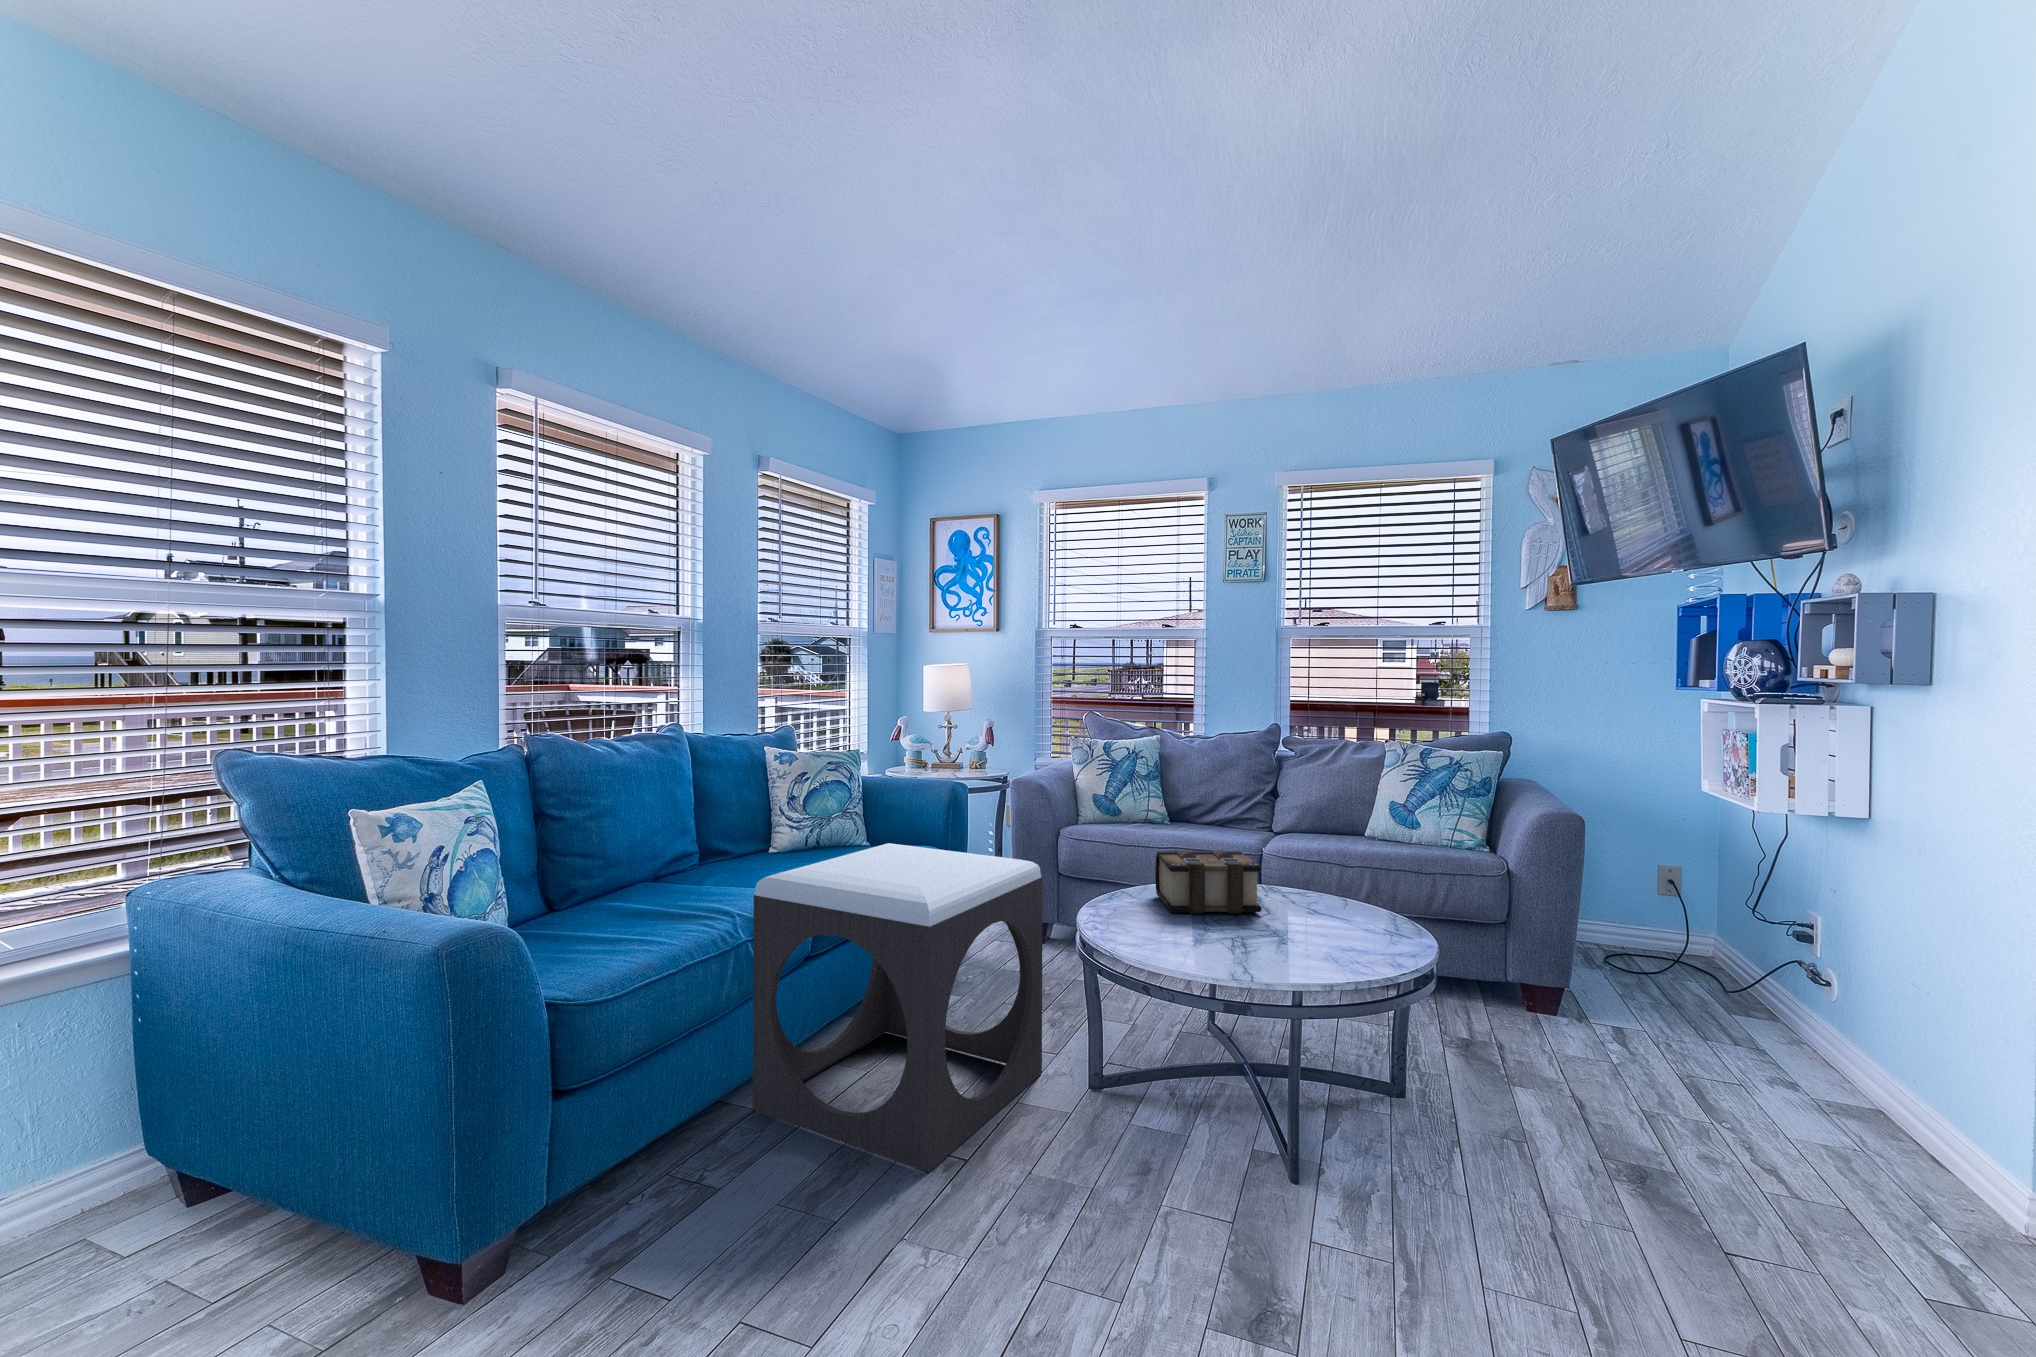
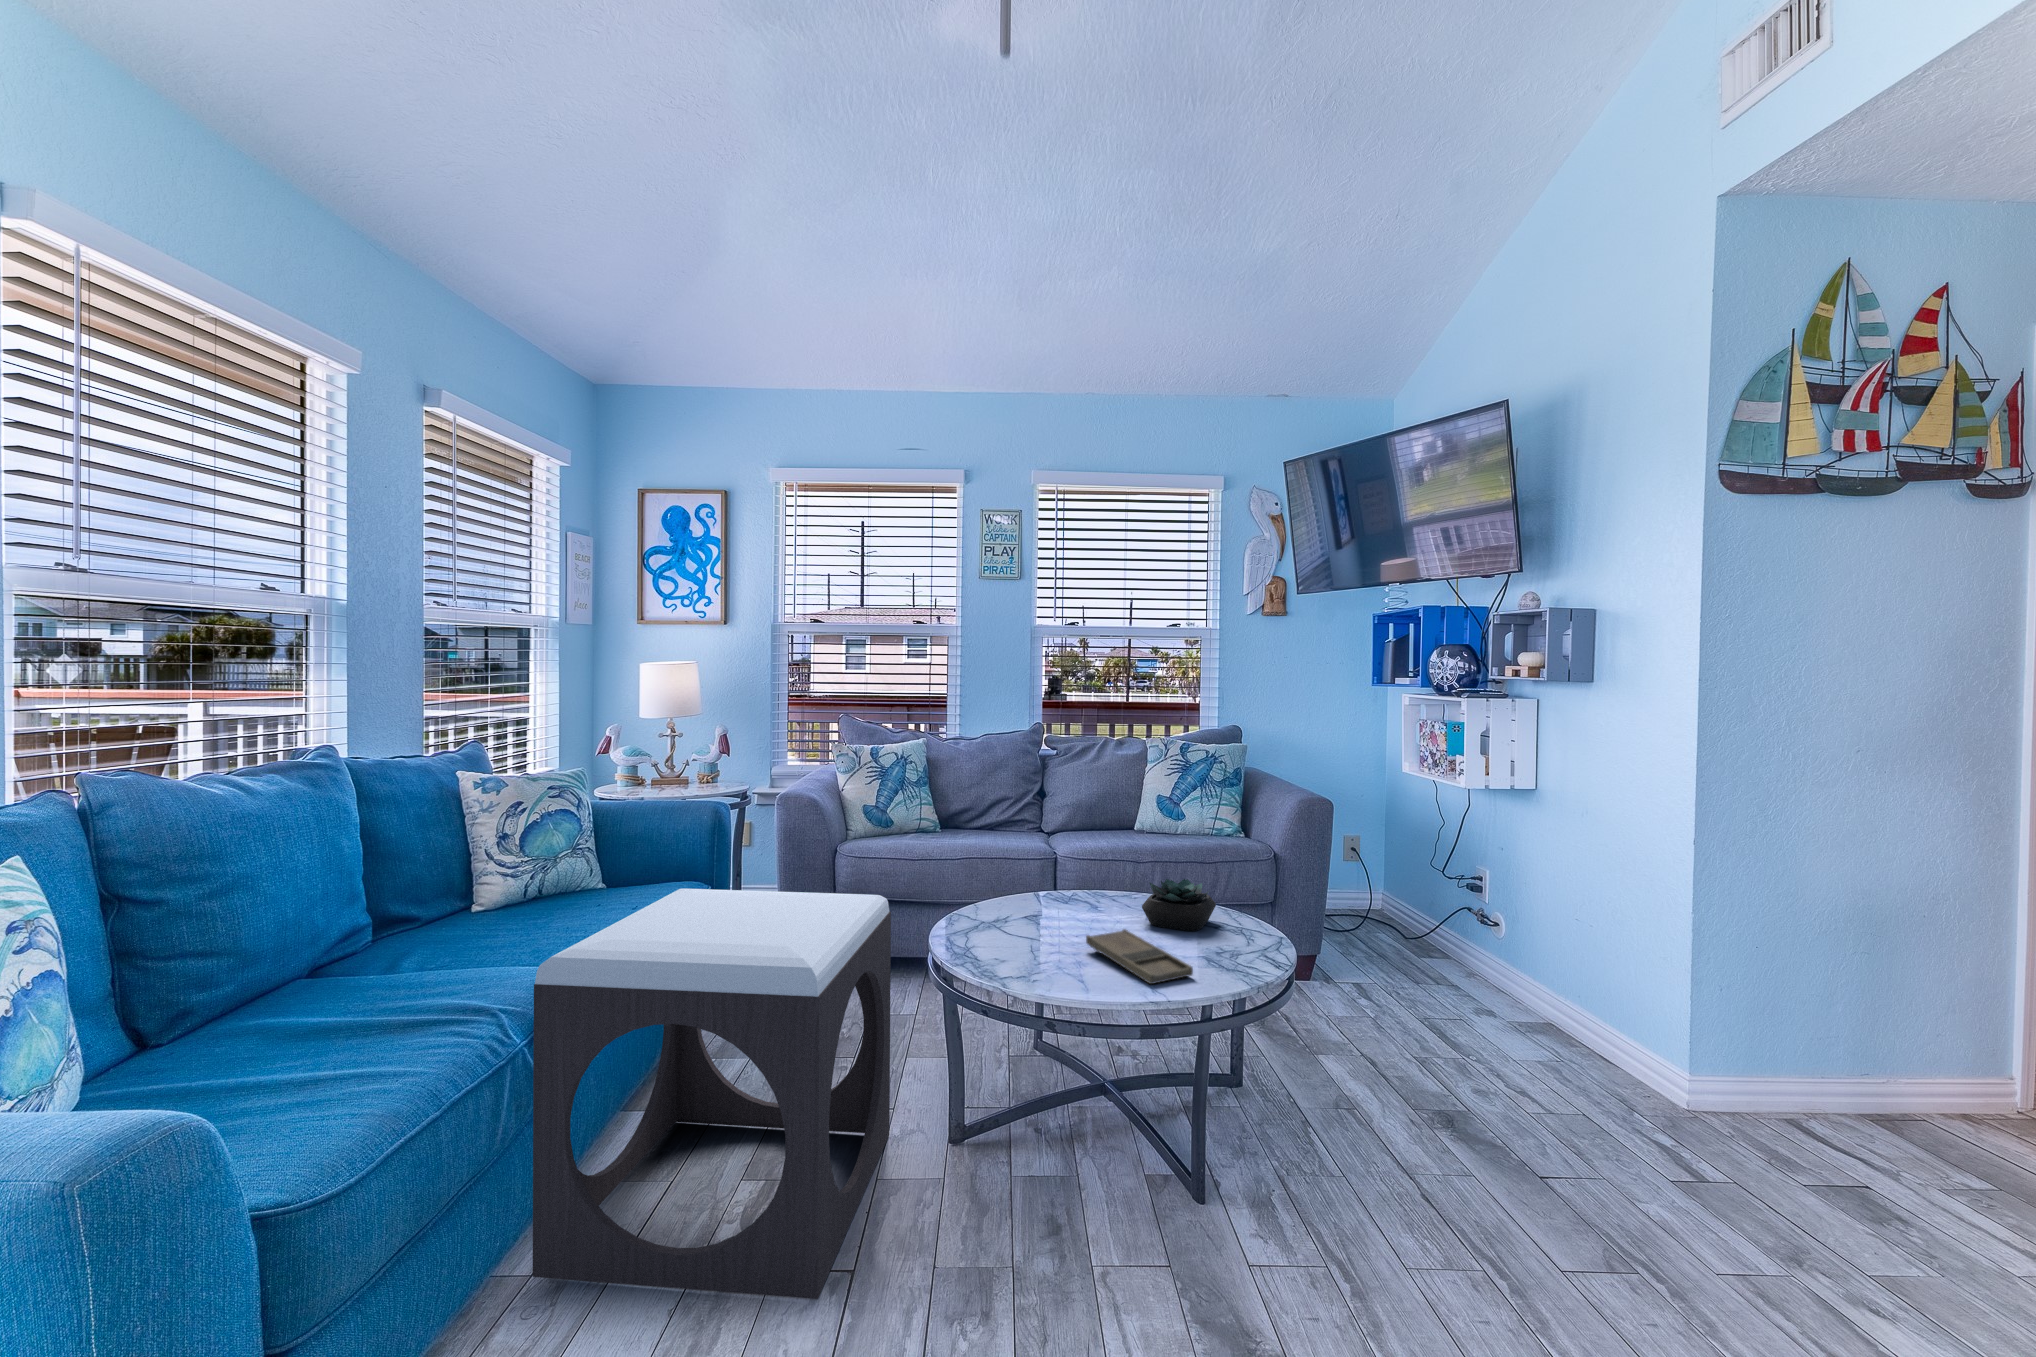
book: present [1155,850,1262,914] -> none [994,860,1111,934]
succulent plant: none [1295,876,1380,930] -> present [1142,879,1216,931]
tray: none [1214,916,1299,964] -> present [1086,929,1193,984]

